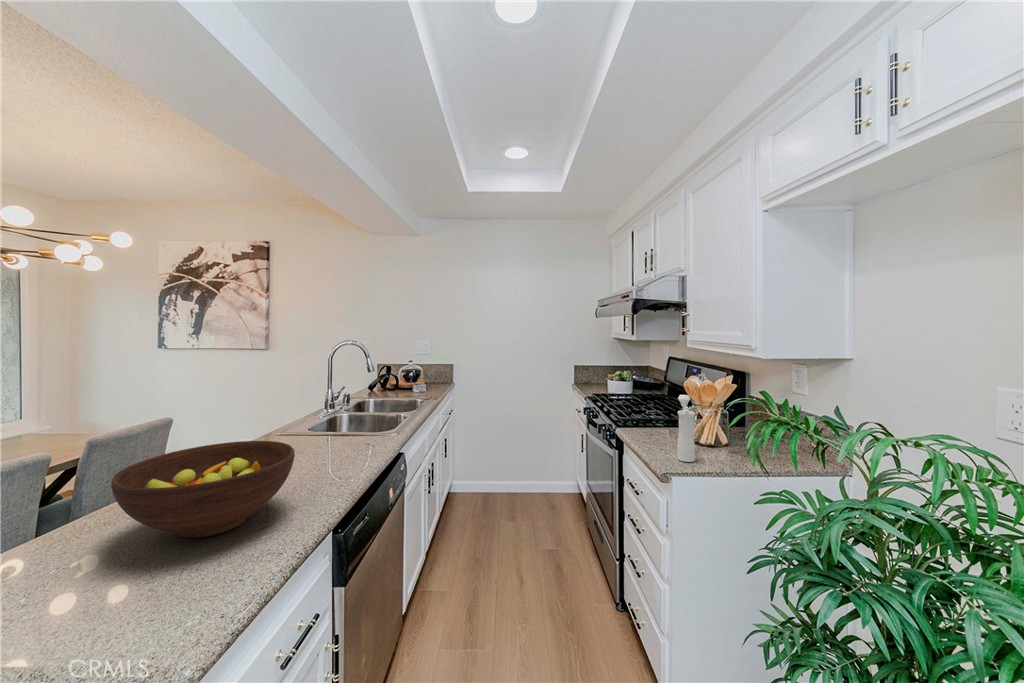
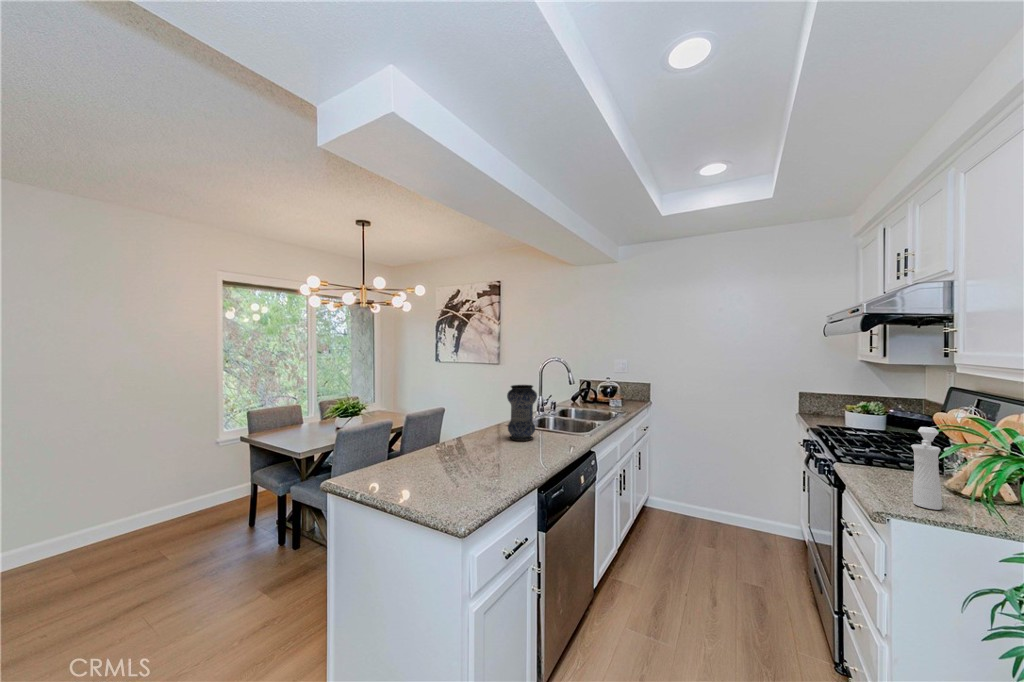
vase: none [284,380,328,455] -> present [507,385,537,441]
fruit bowl: present [111,441,294,538] -> none [418,421,511,477]

